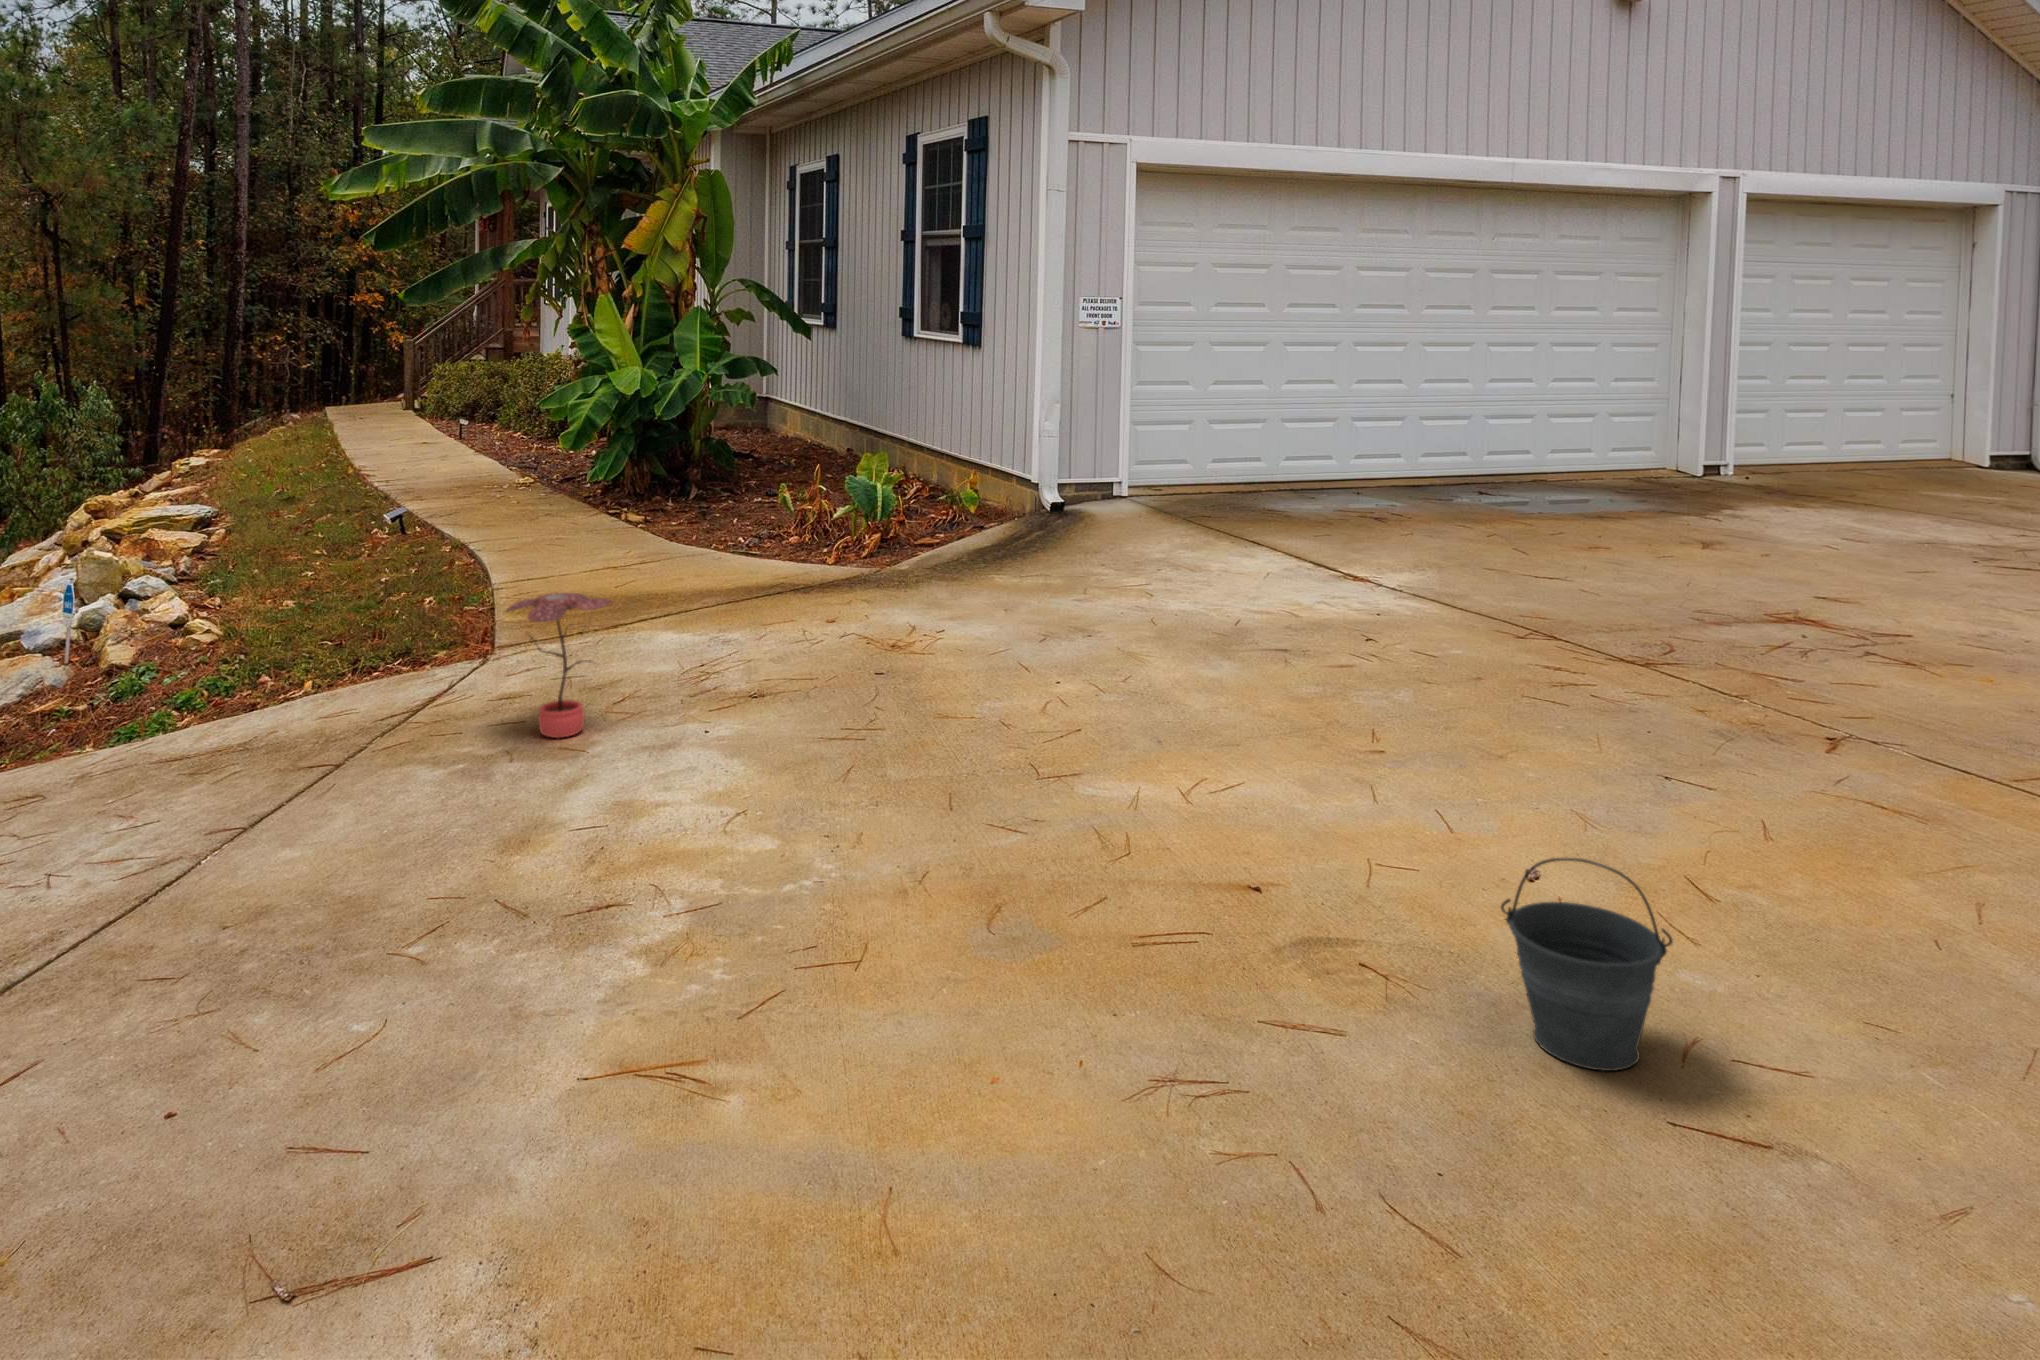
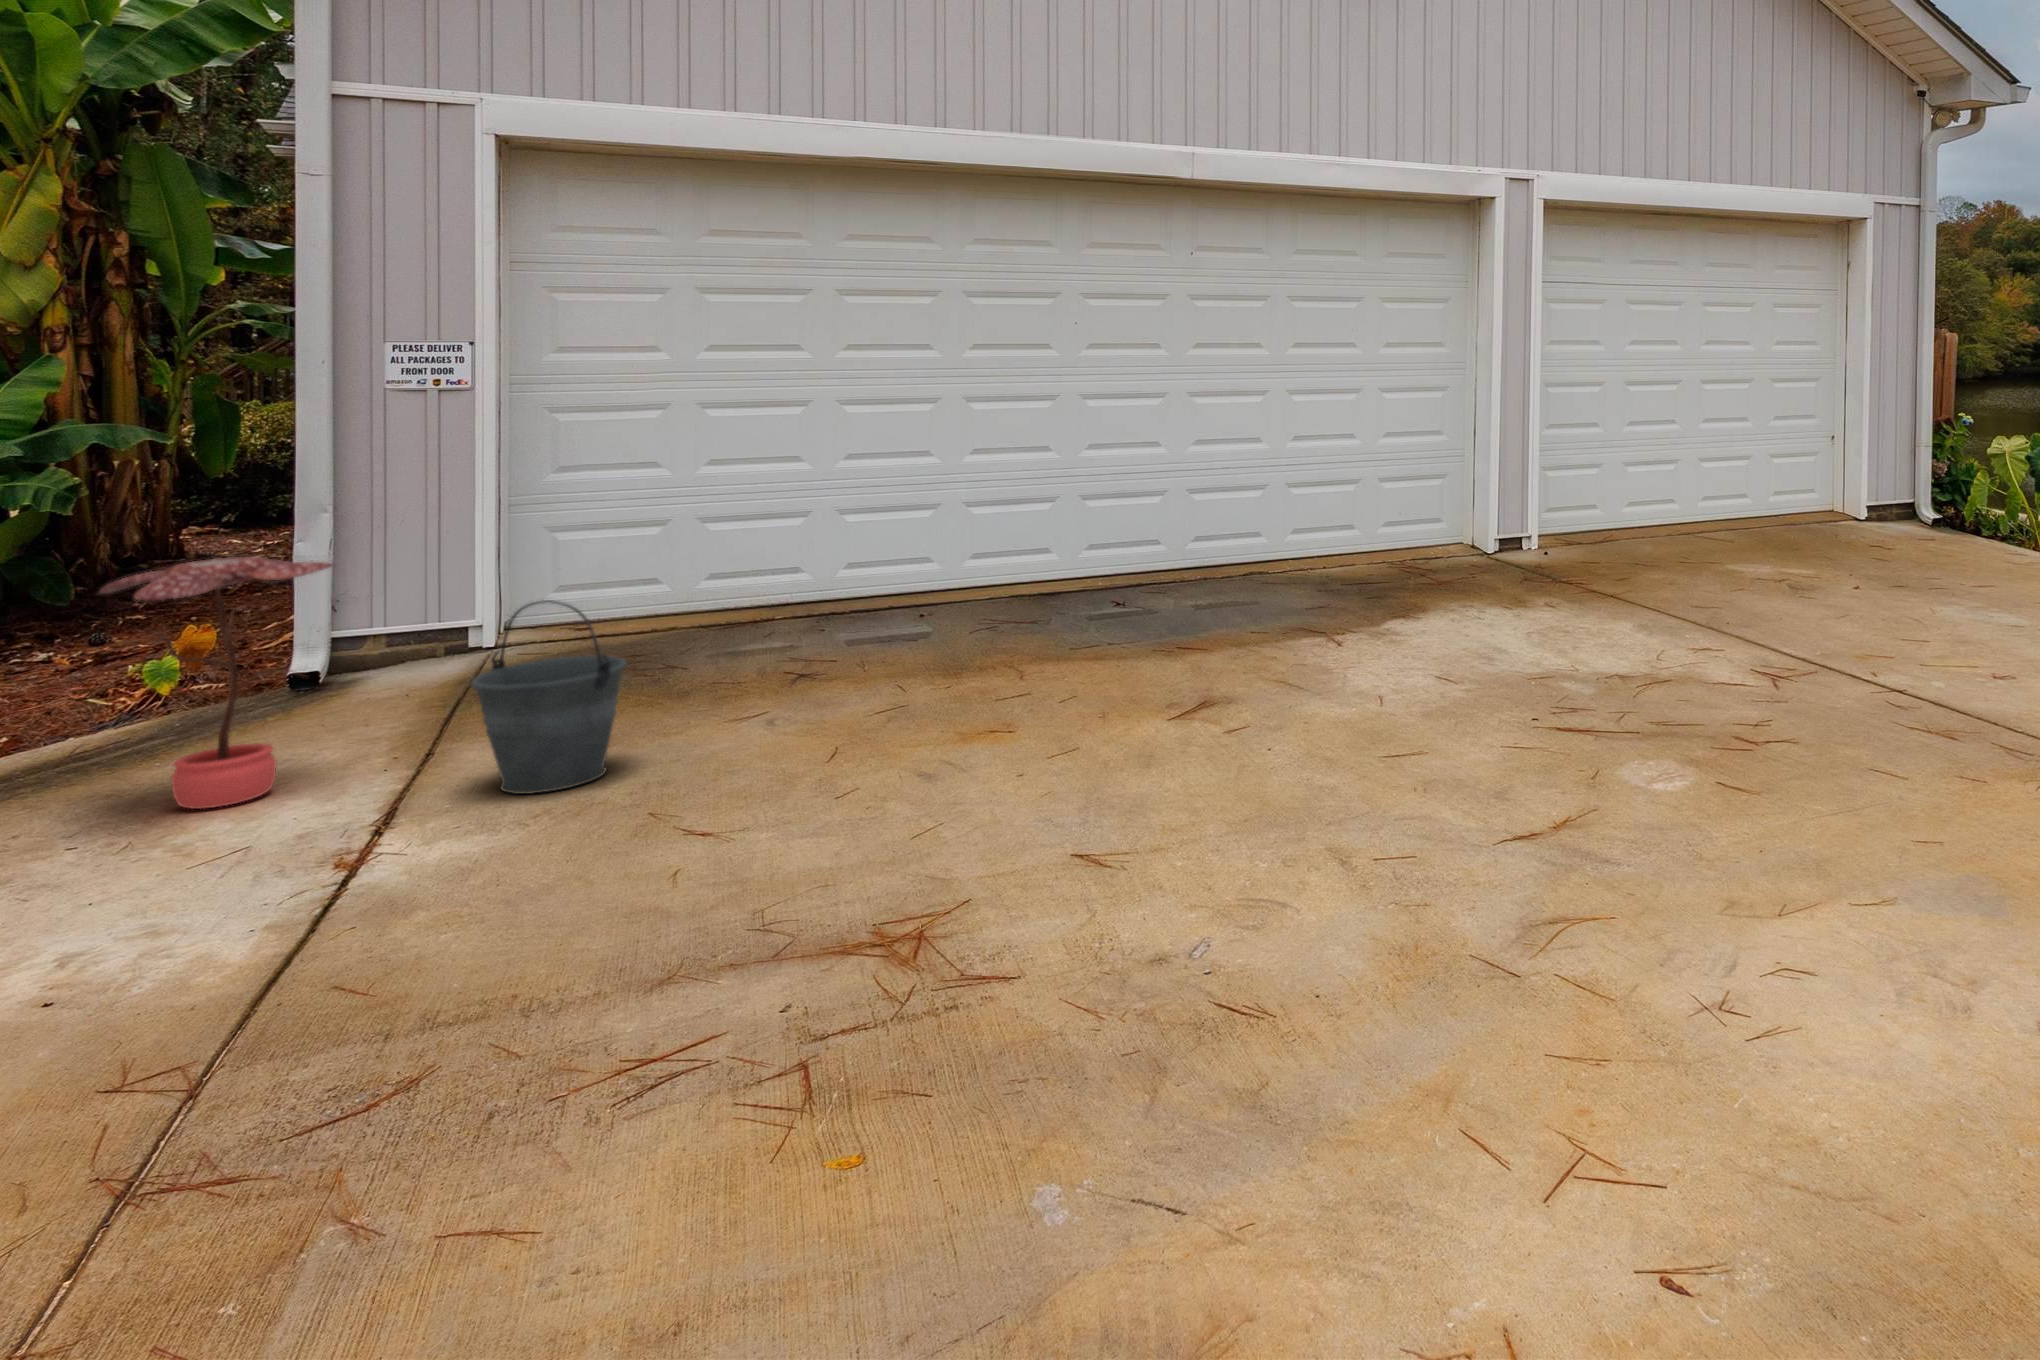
bucket: present [1501,858,1673,1071] -> present [472,600,626,794]

